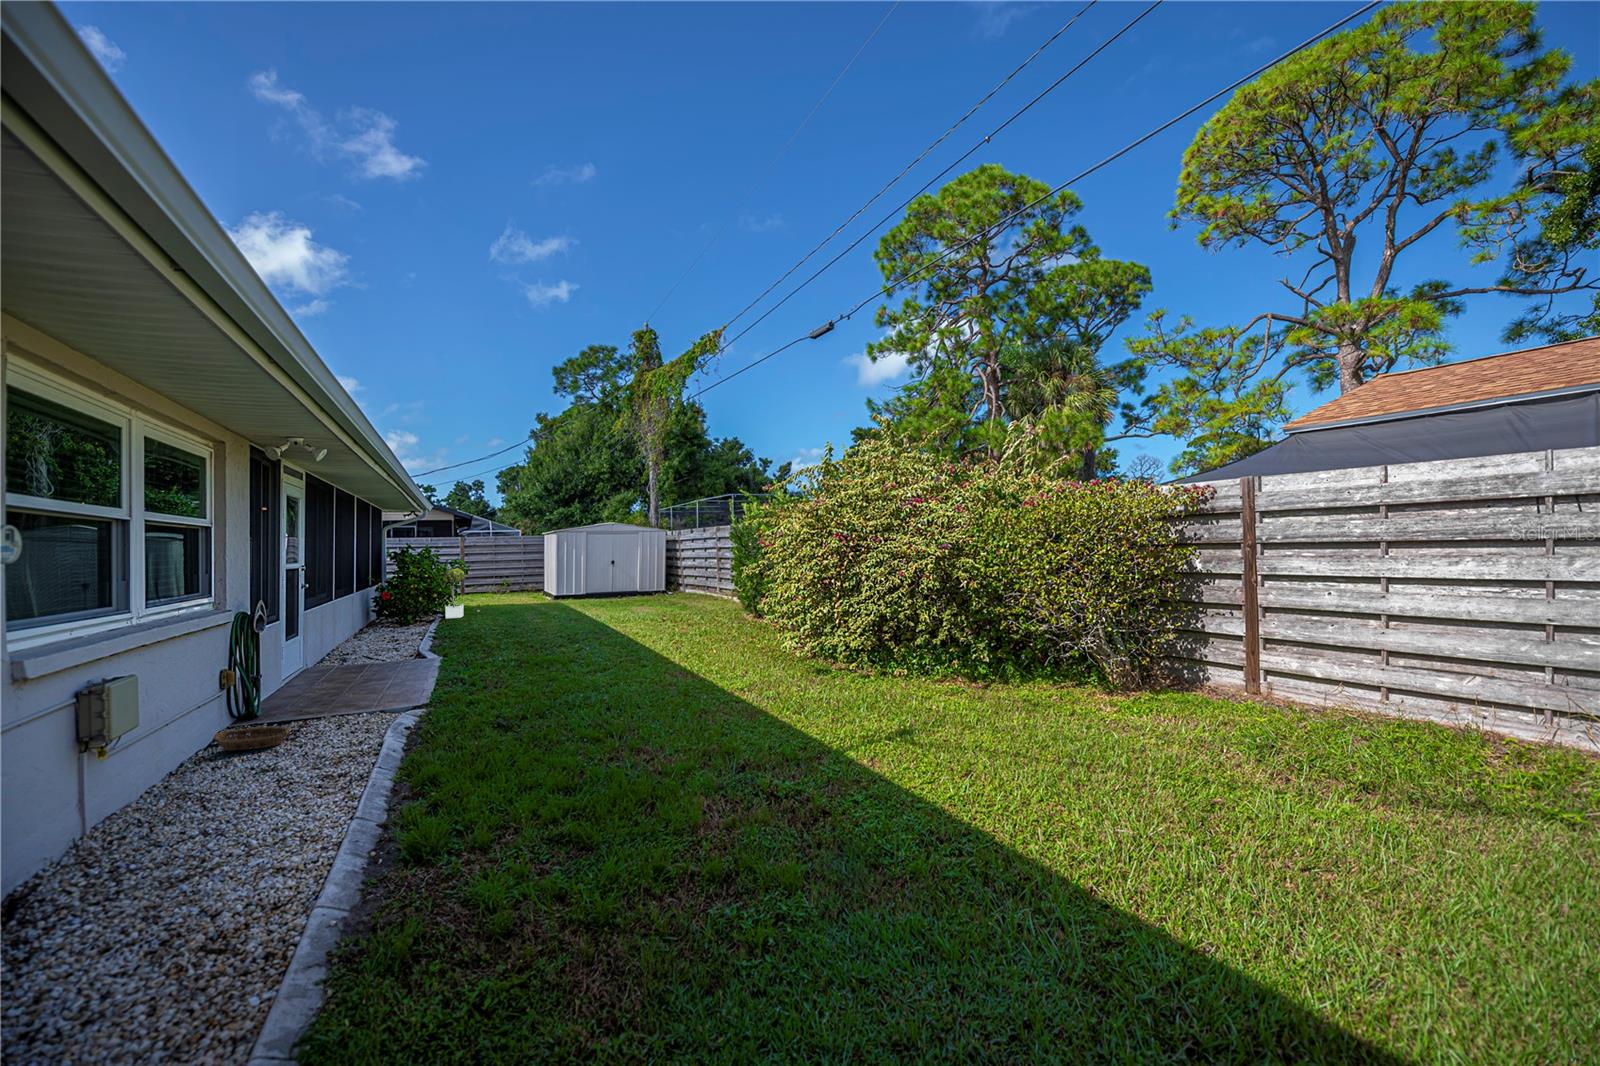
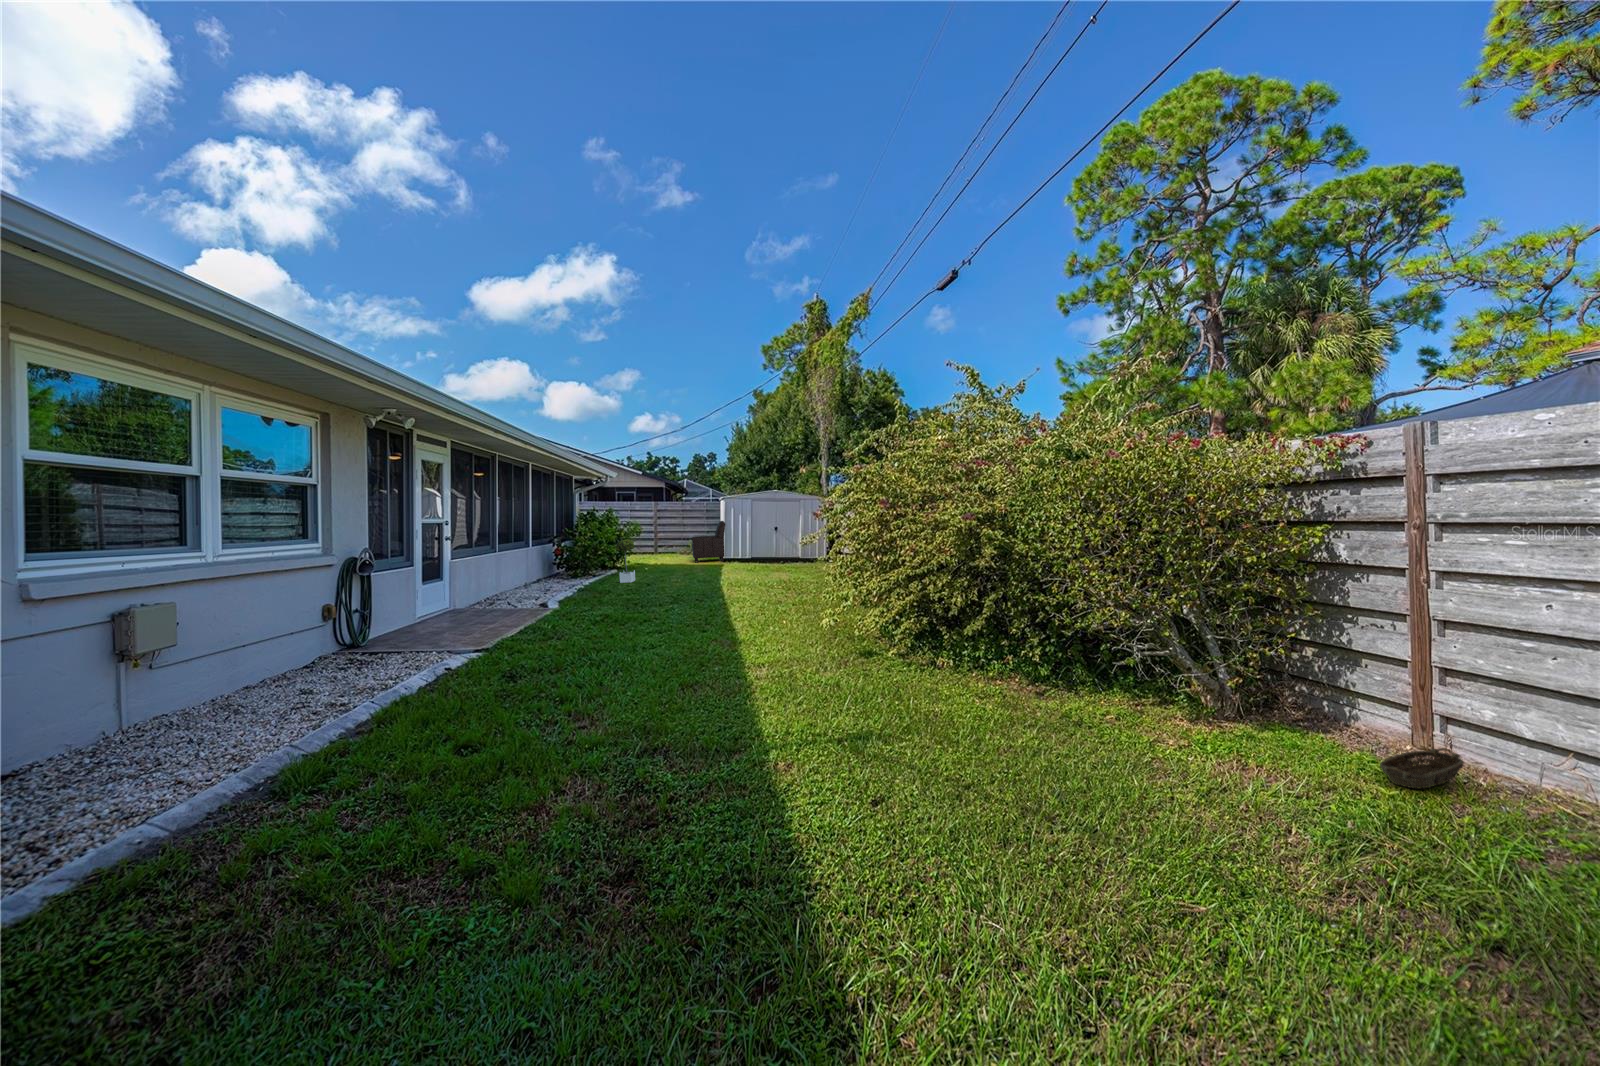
chair: none [508,551,550,597] -> present [692,521,725,563]
basket: present [215,727,290,750] -> present [1380,748,1464,789]

